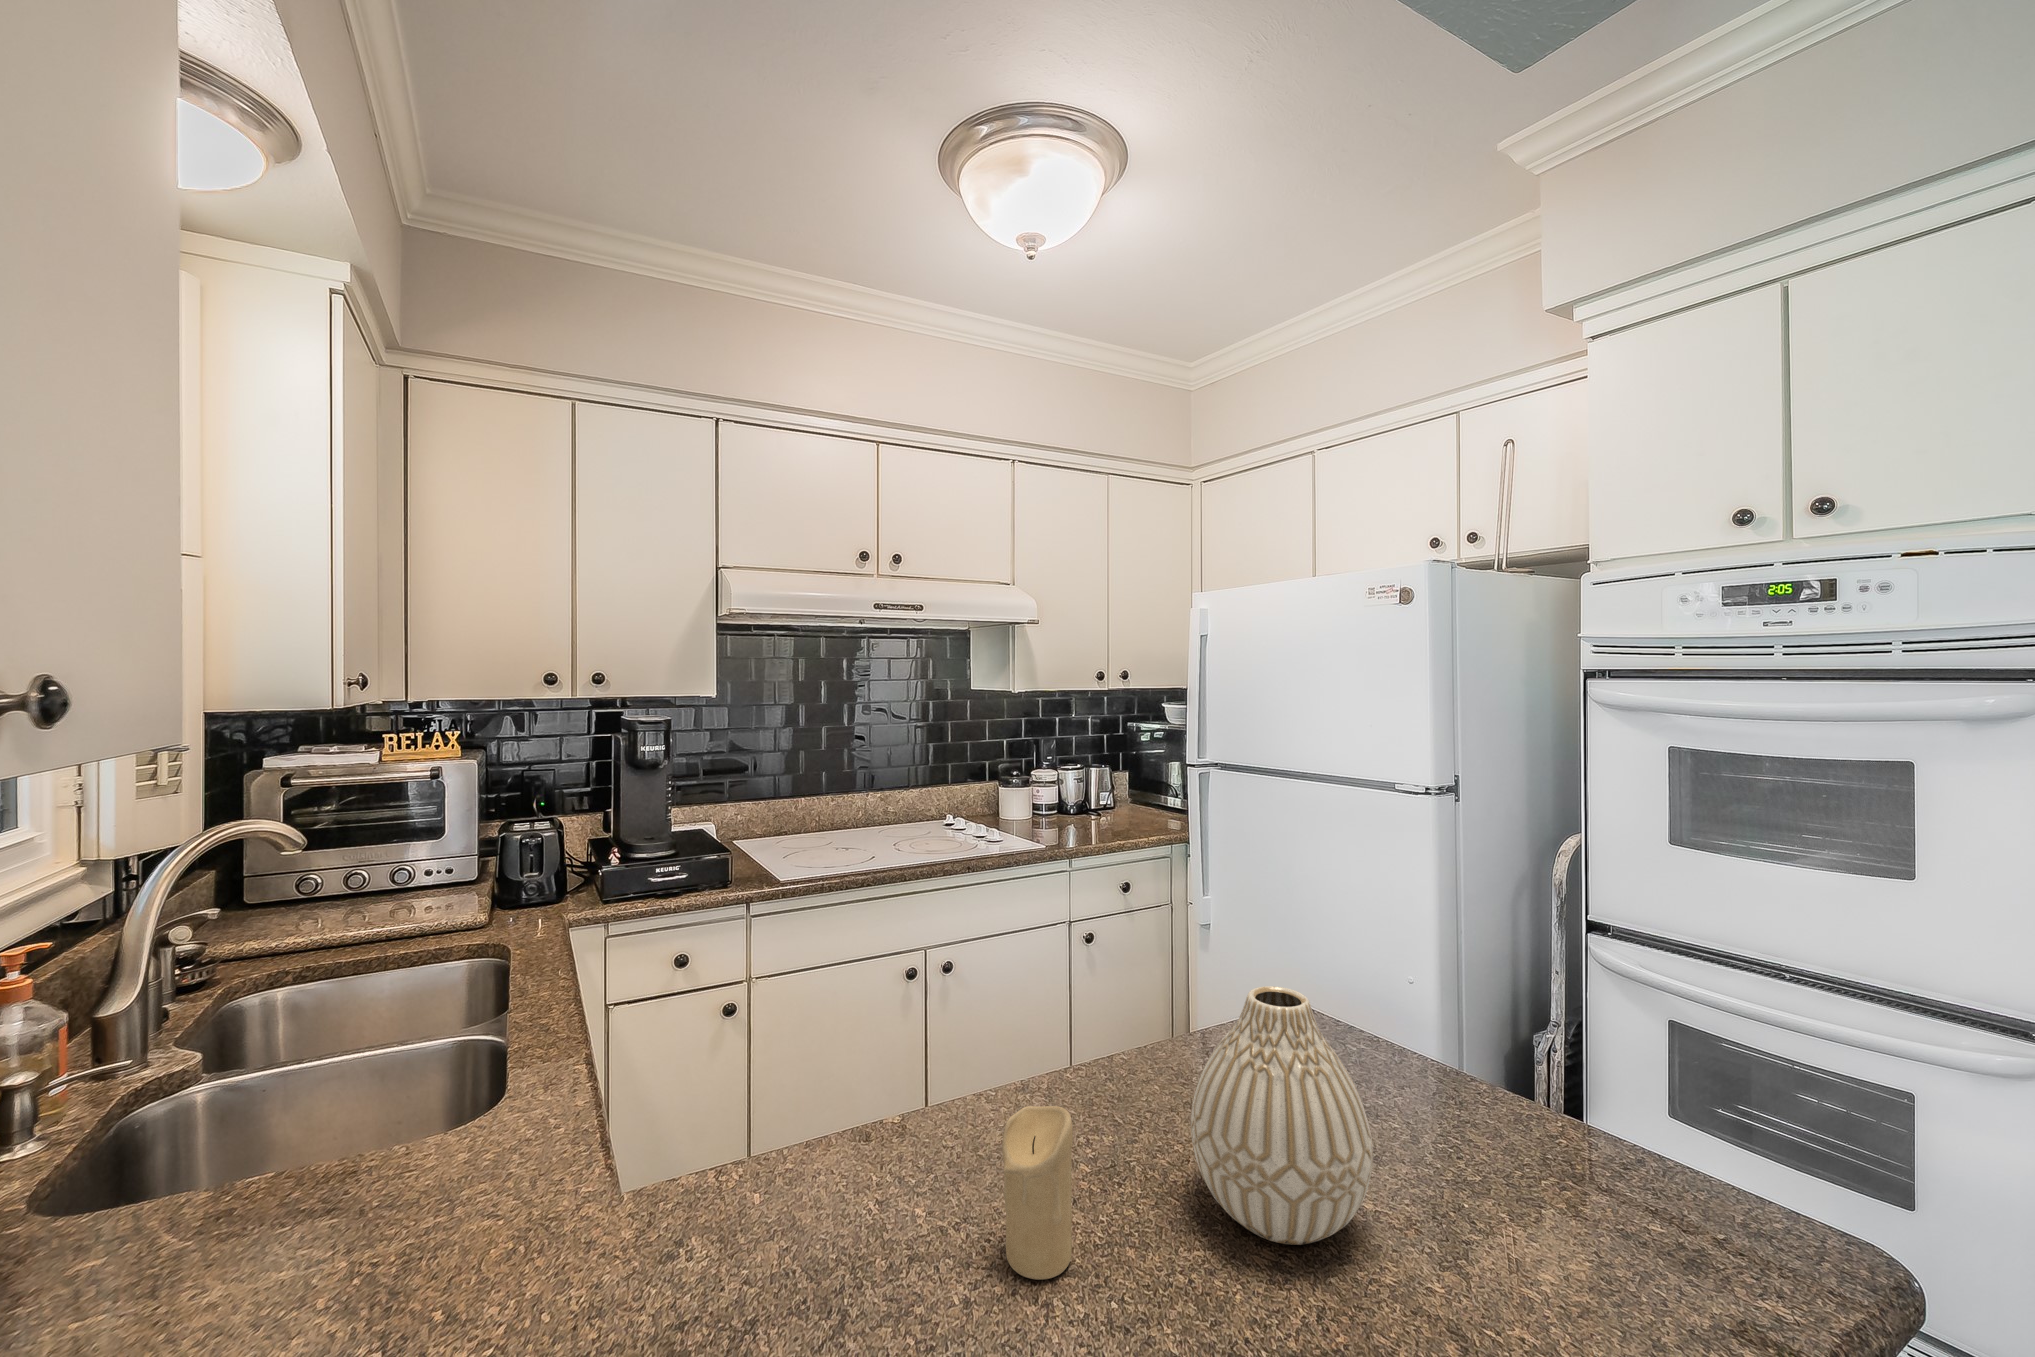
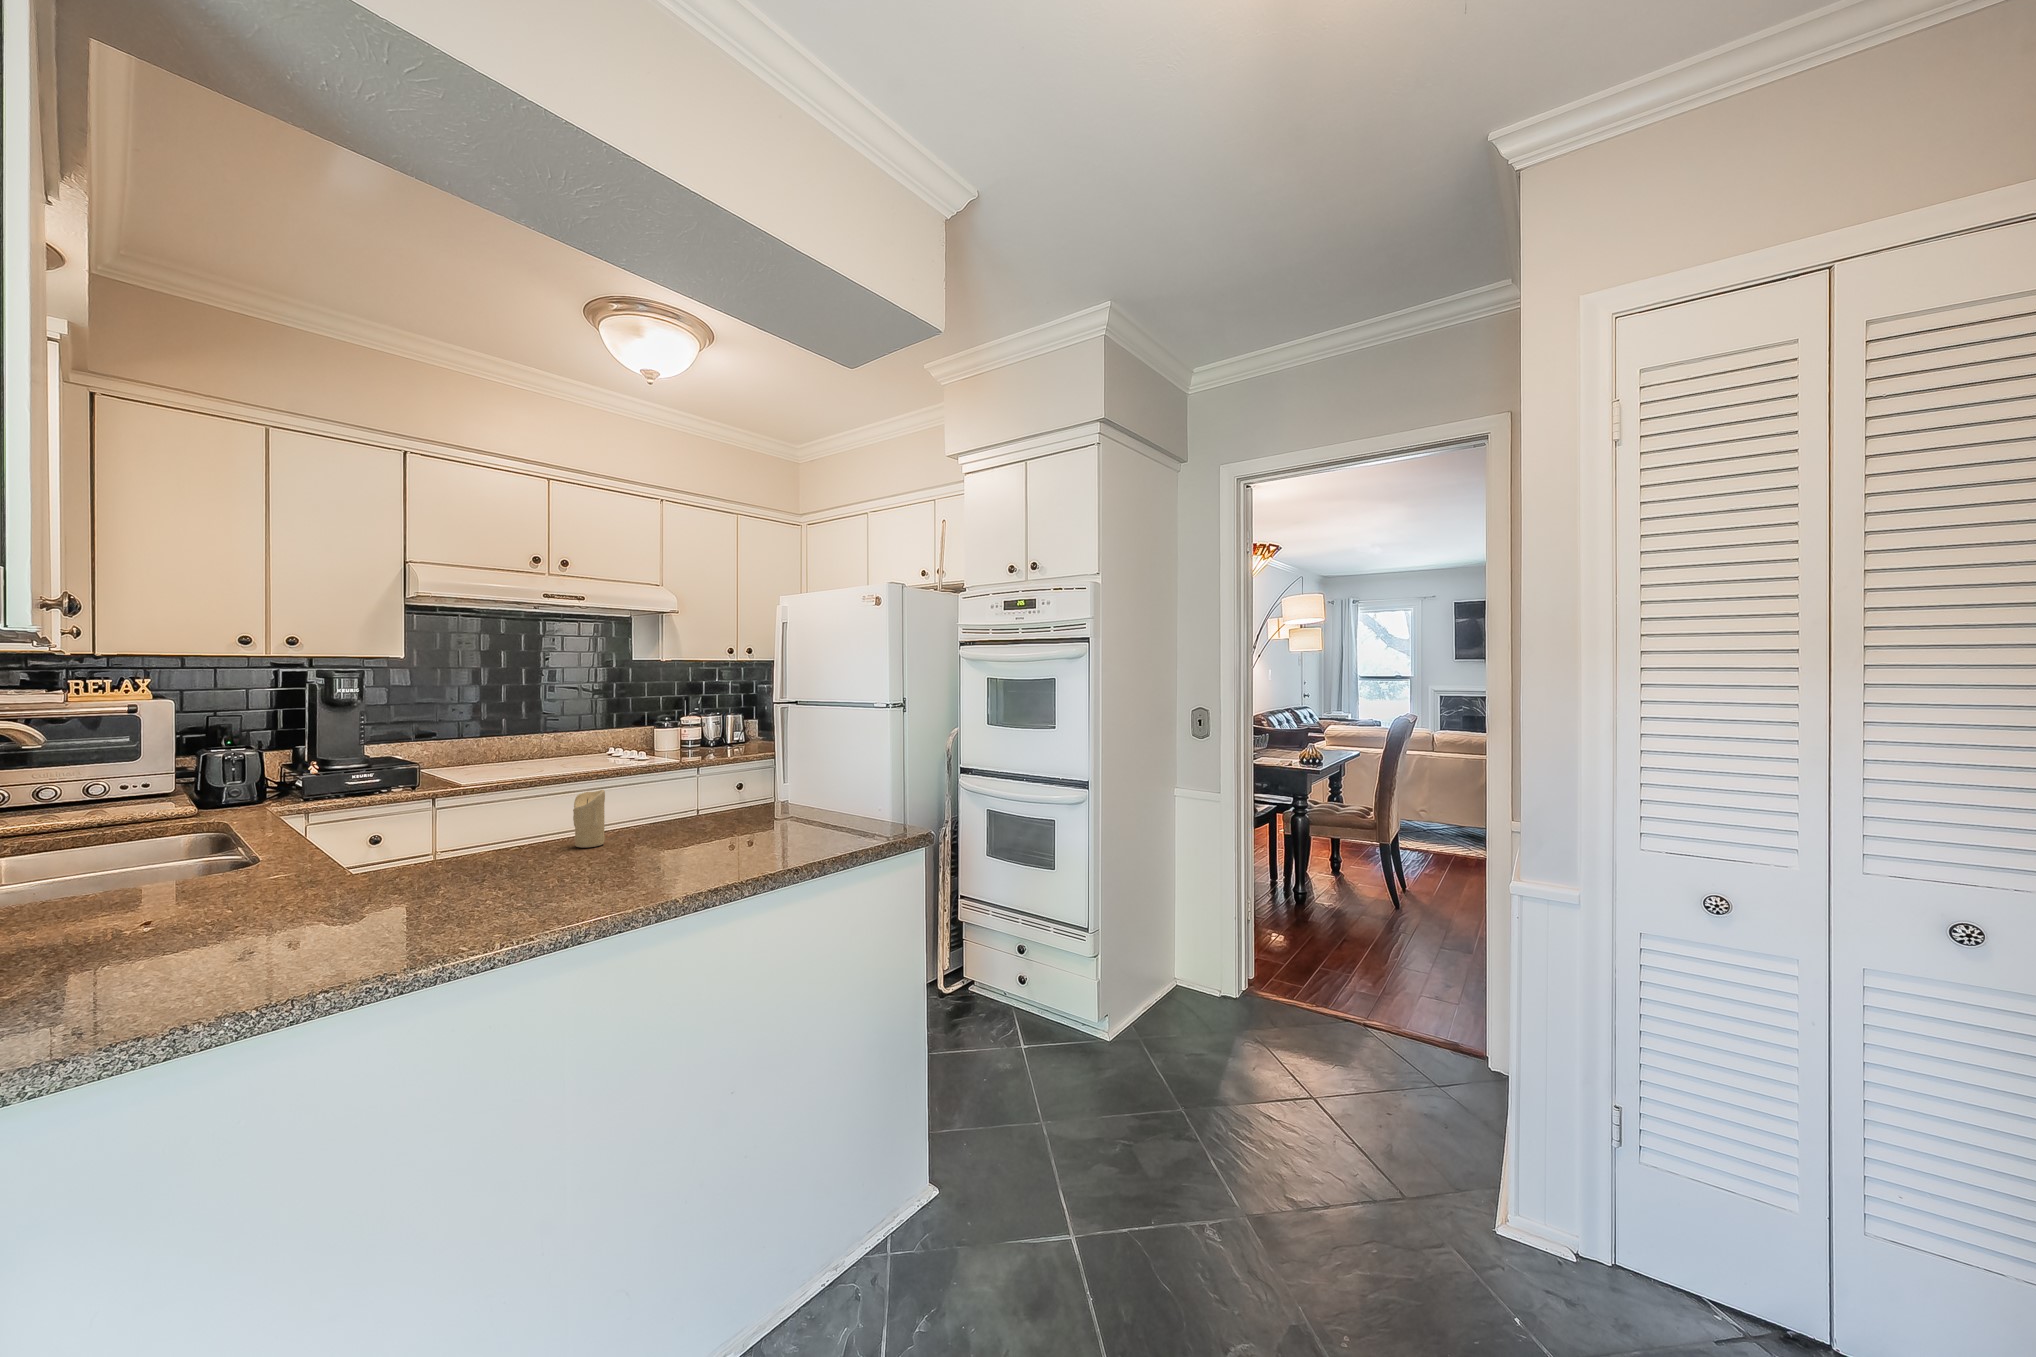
vase: present [1191,986,1373,1245] -> none [664,748,736,835]

